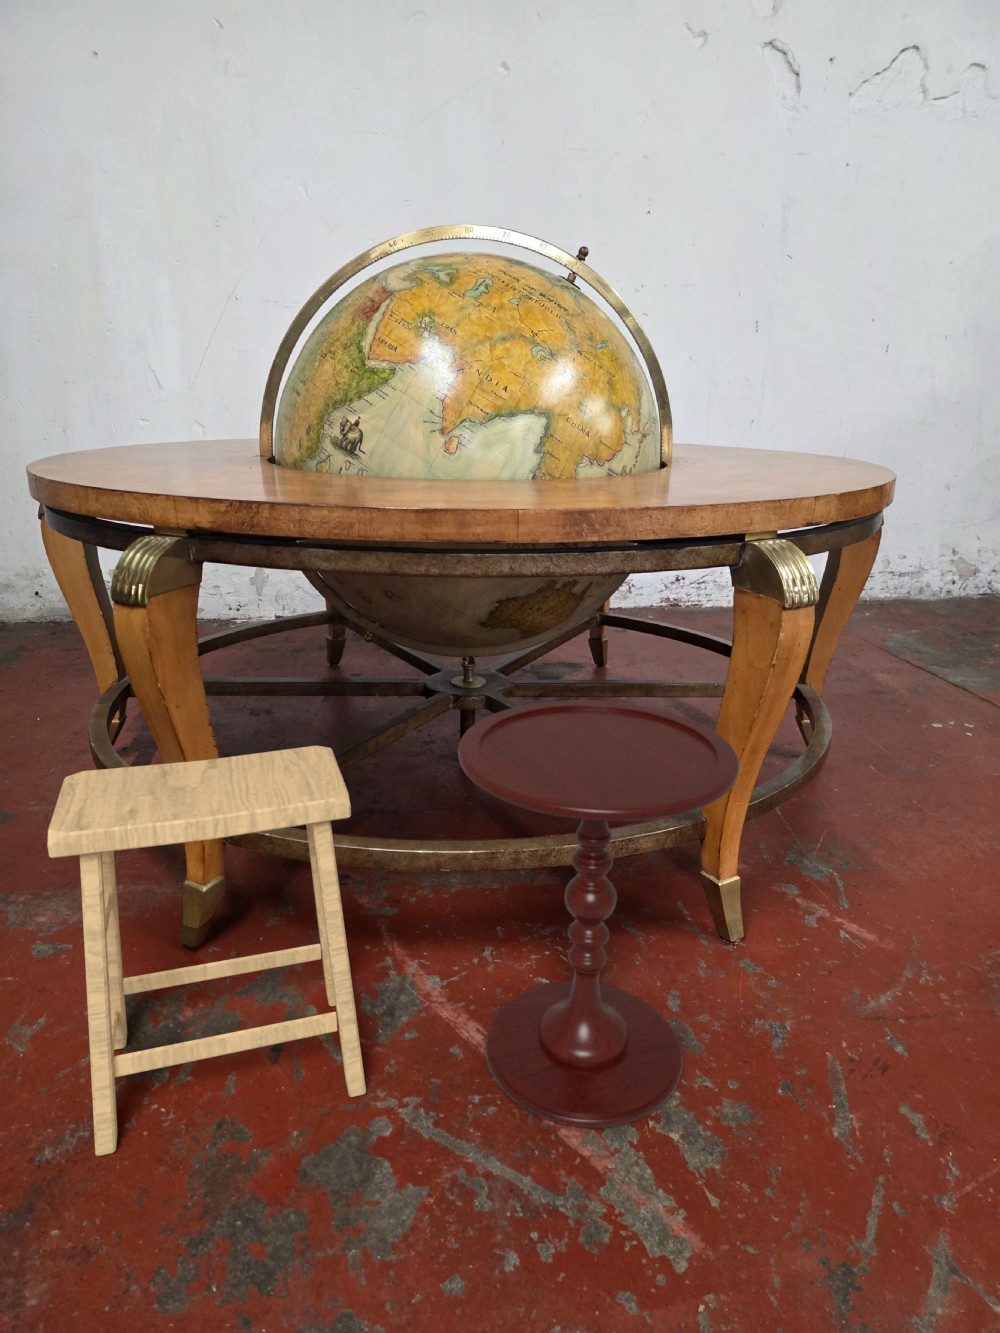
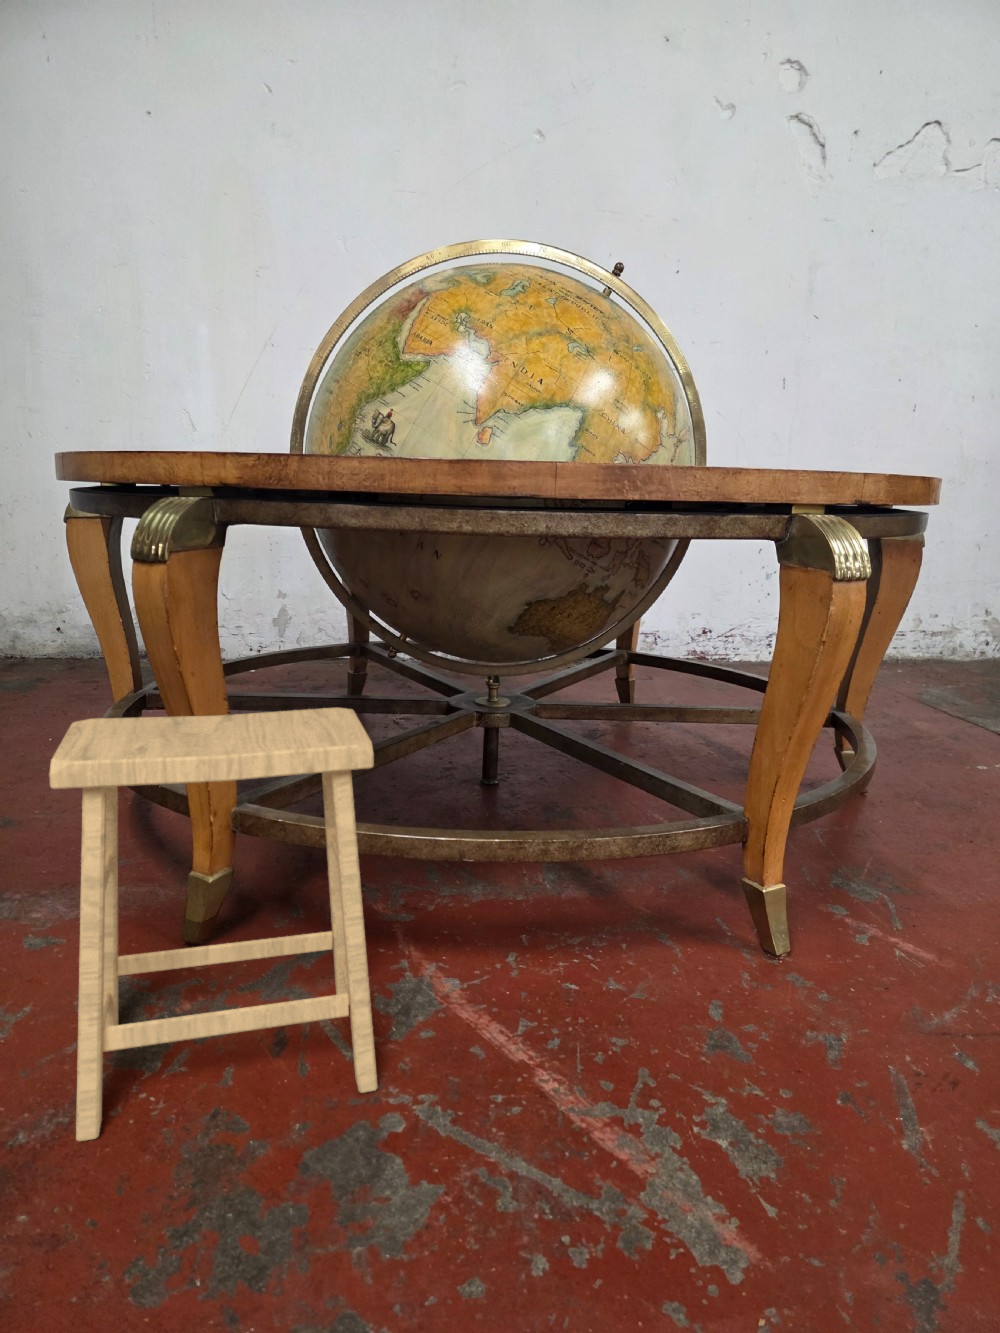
side table: present [458,700,739,1128] -> none [490,673,792,1132]

